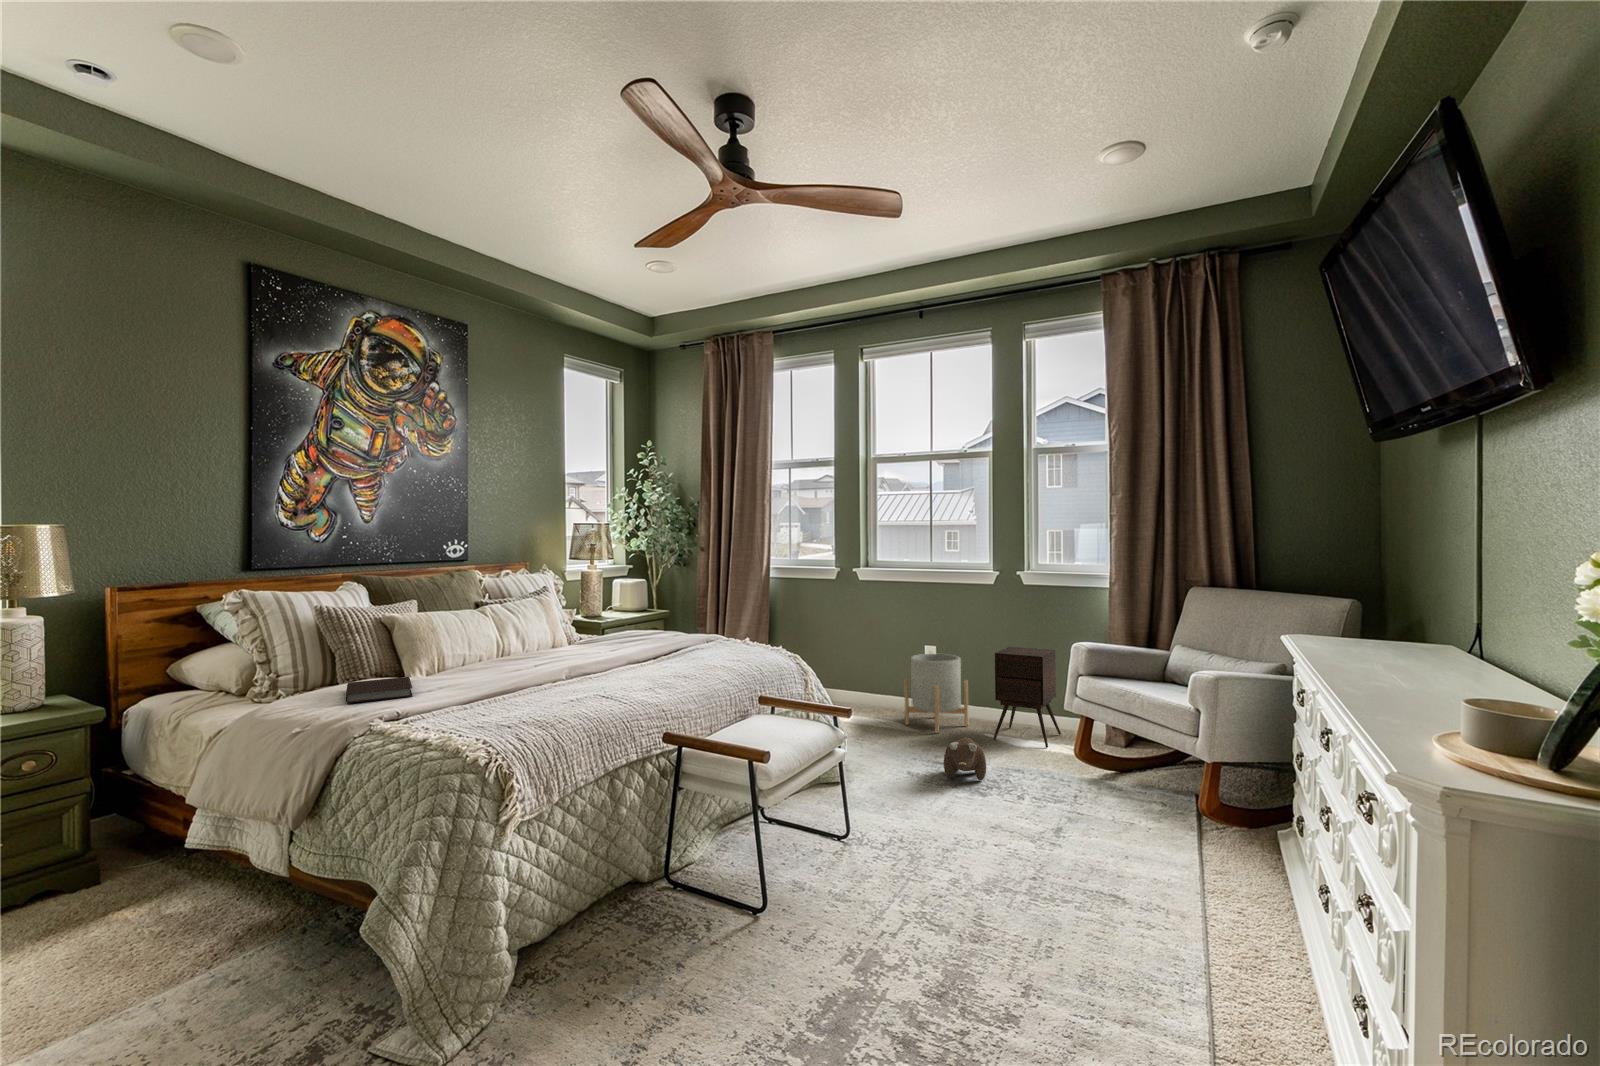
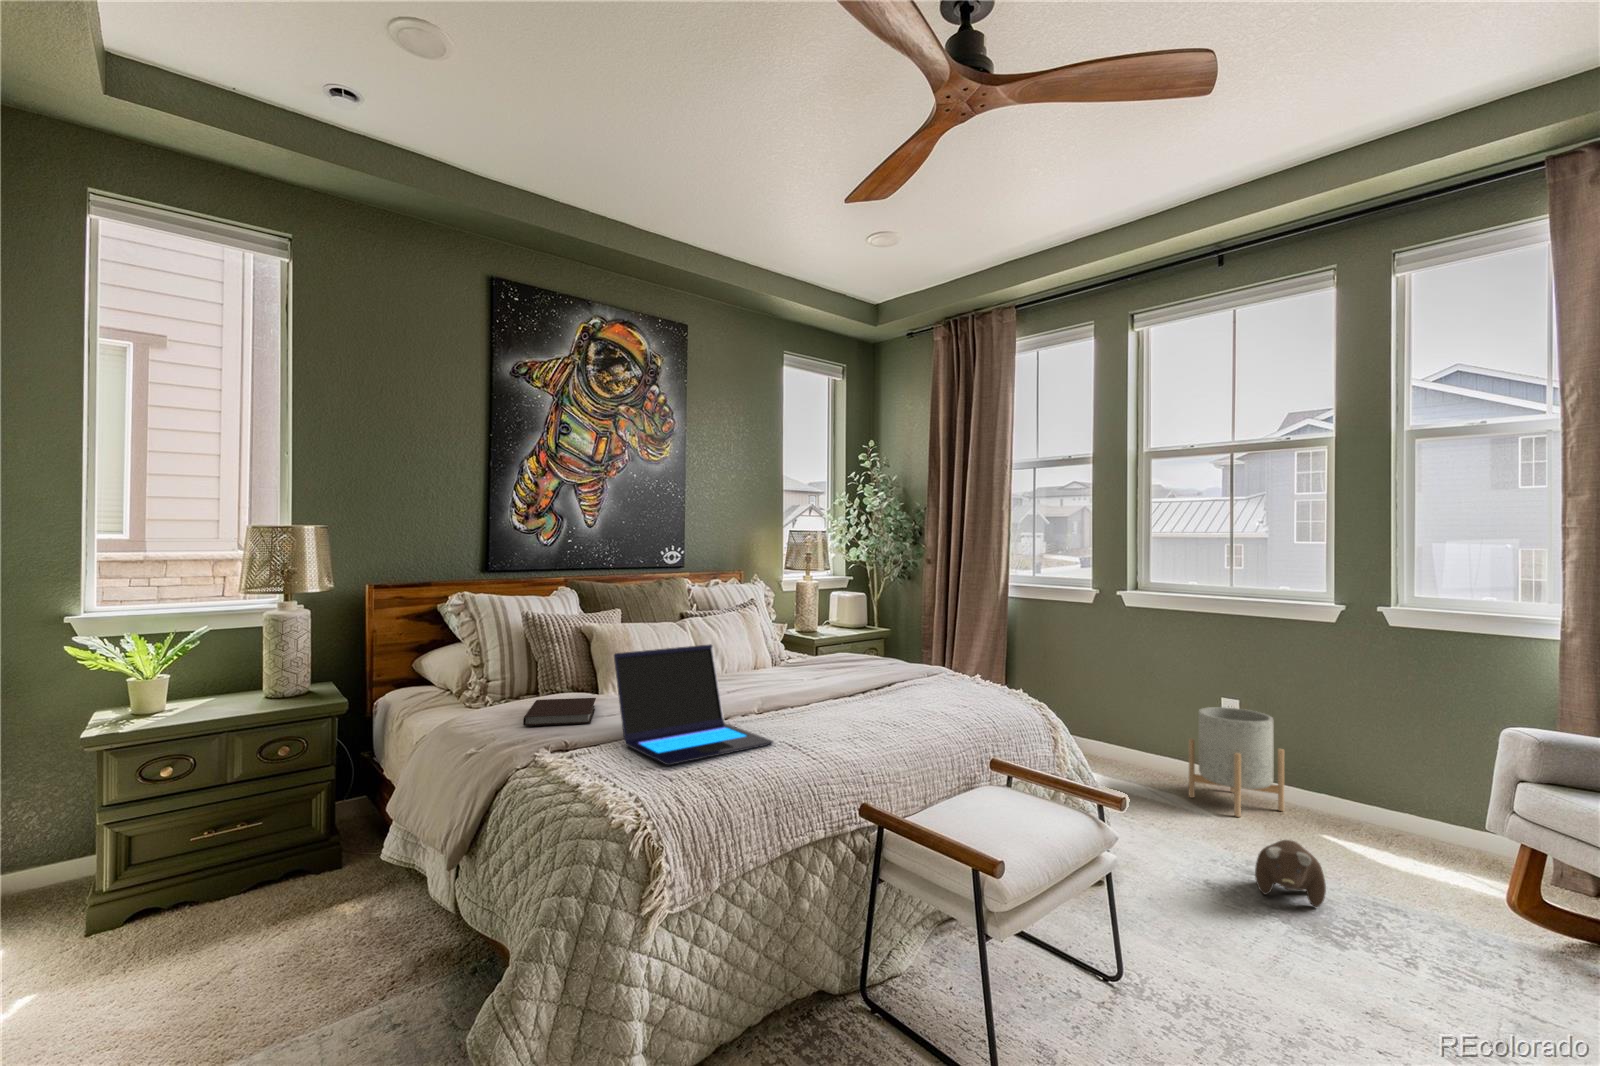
laptop: none [441,620,589,716] -> present [614,644,773,765]
side table: present [993,647,1061,747] -> none [1327,710,1440,864]

